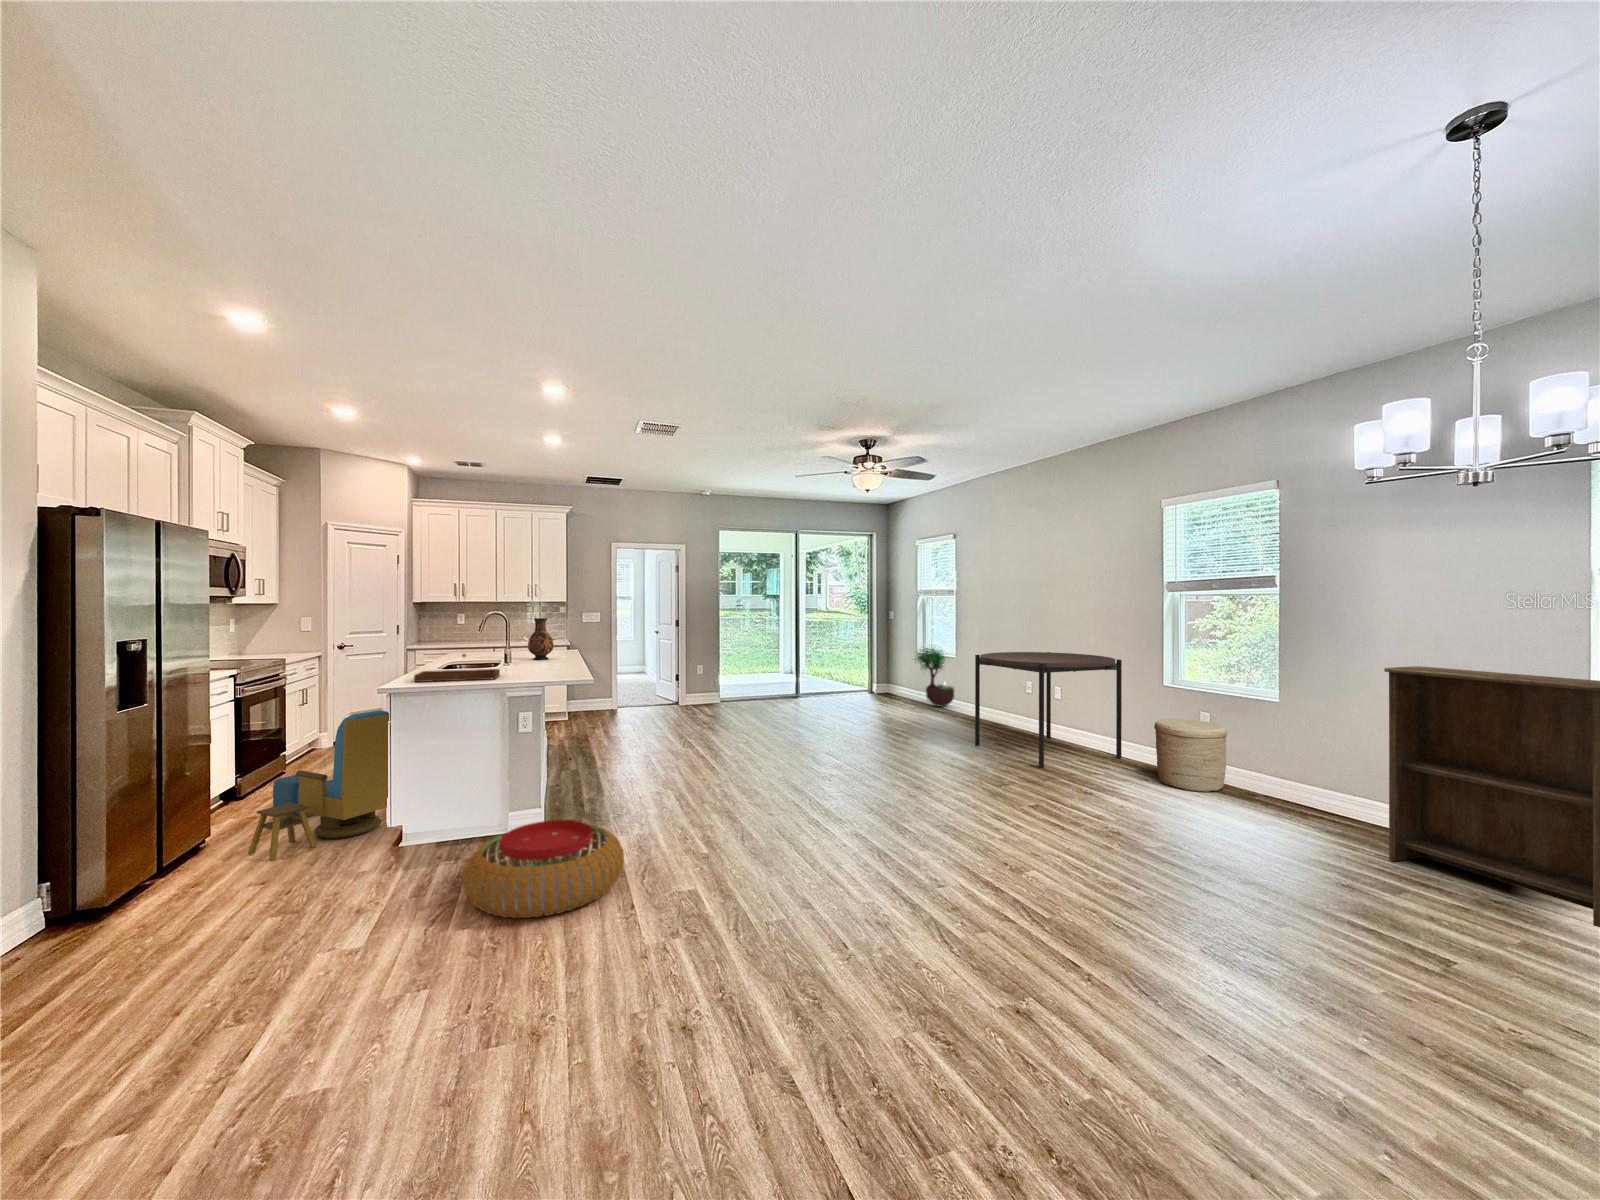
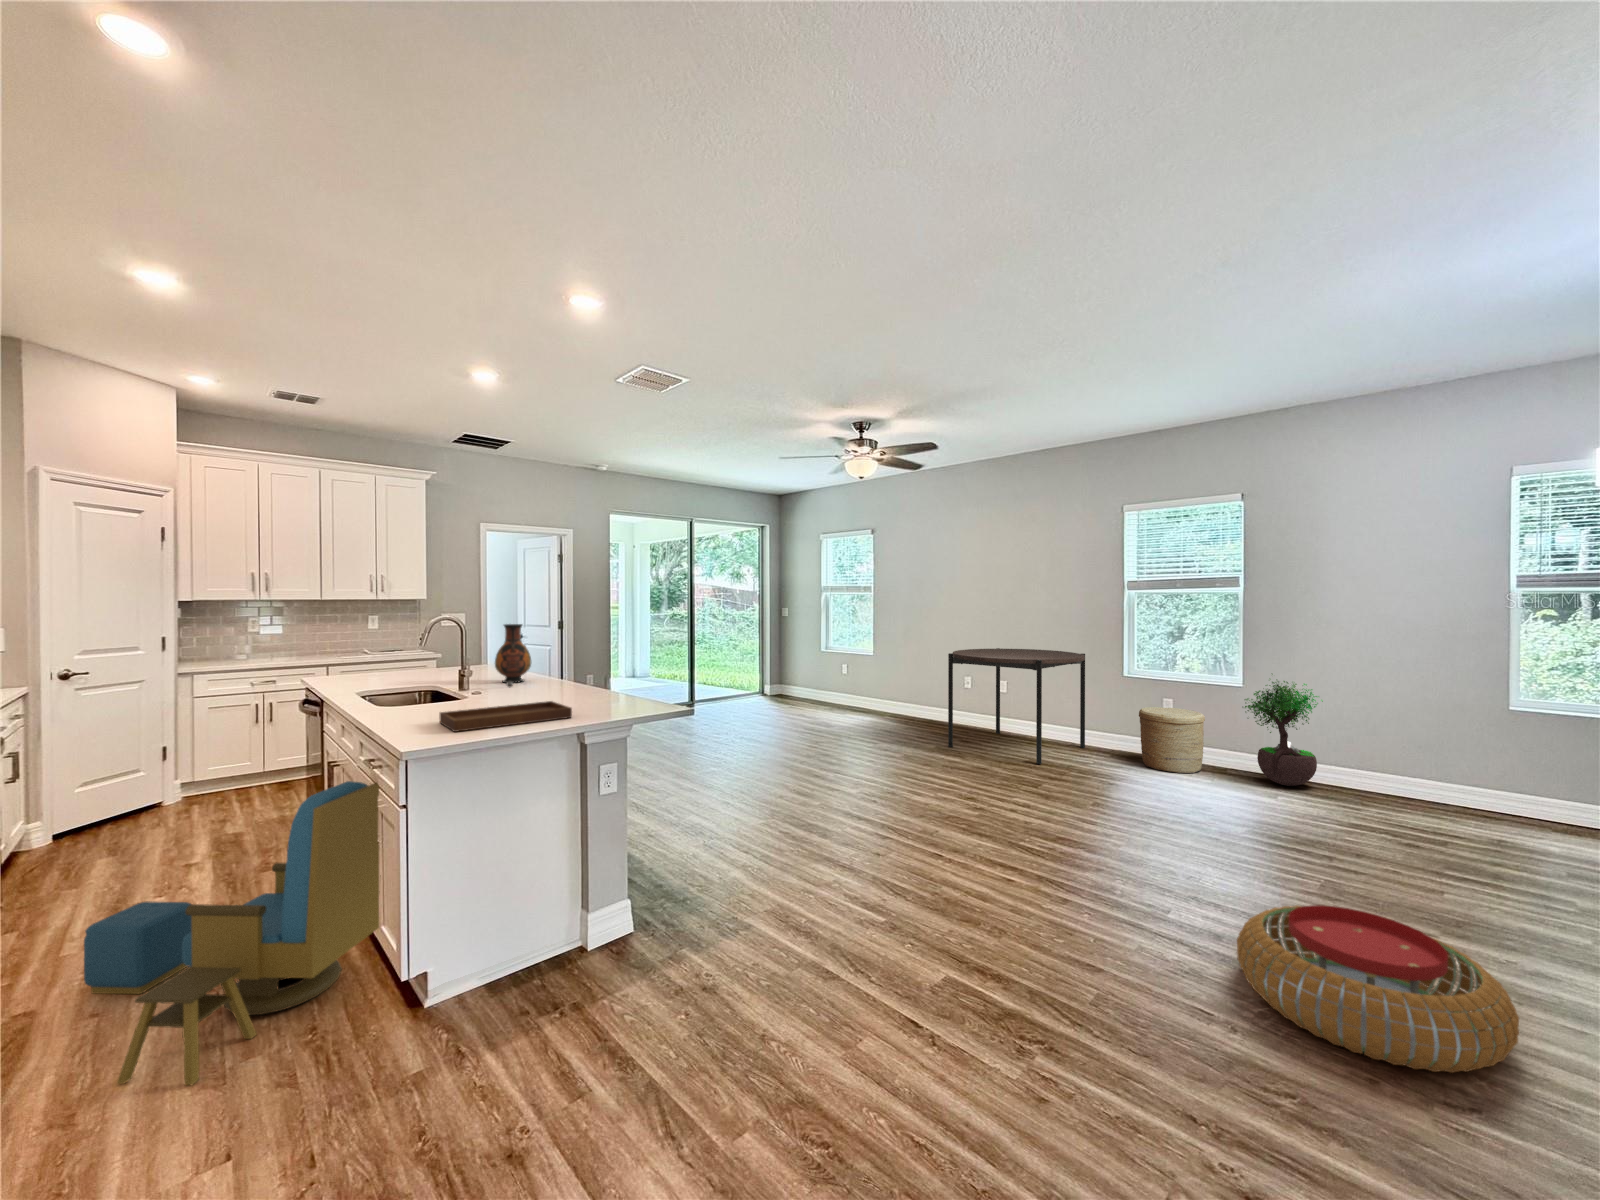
potted tree: present [915,648,954,707] -> present [1245,681,1323,786]
bookshelf: present [1384,666,1600,928] -> none [1394,652,1592,853]
pouf: present [463,820,624,918] -> present [1237,905,1519,1073]

